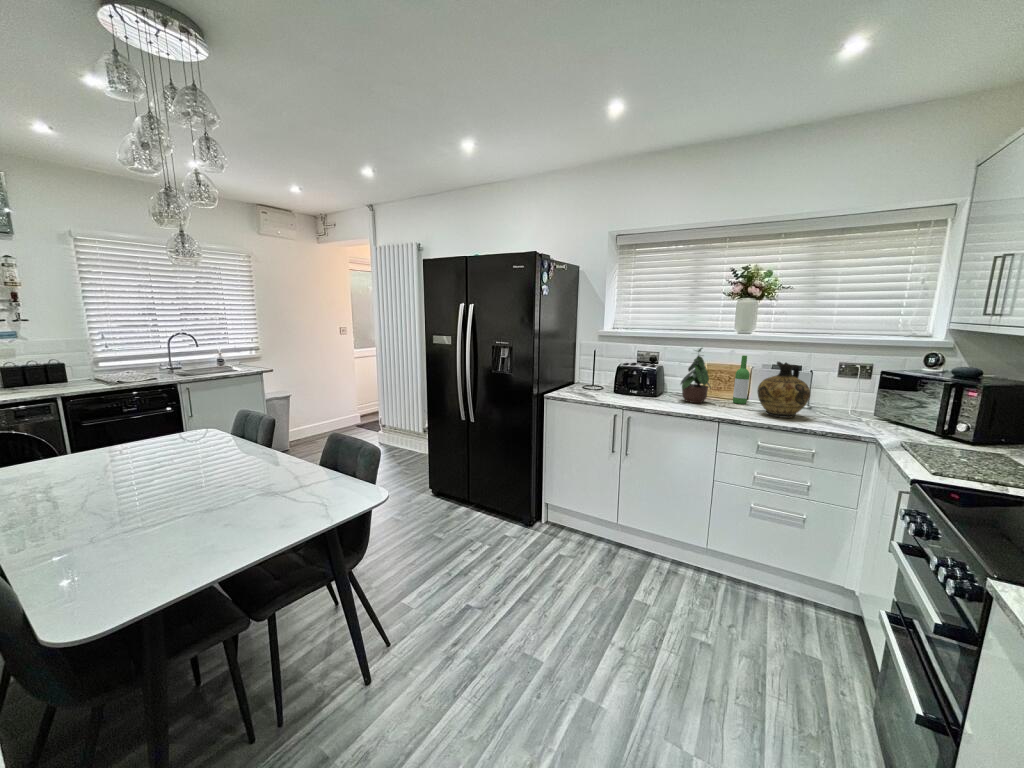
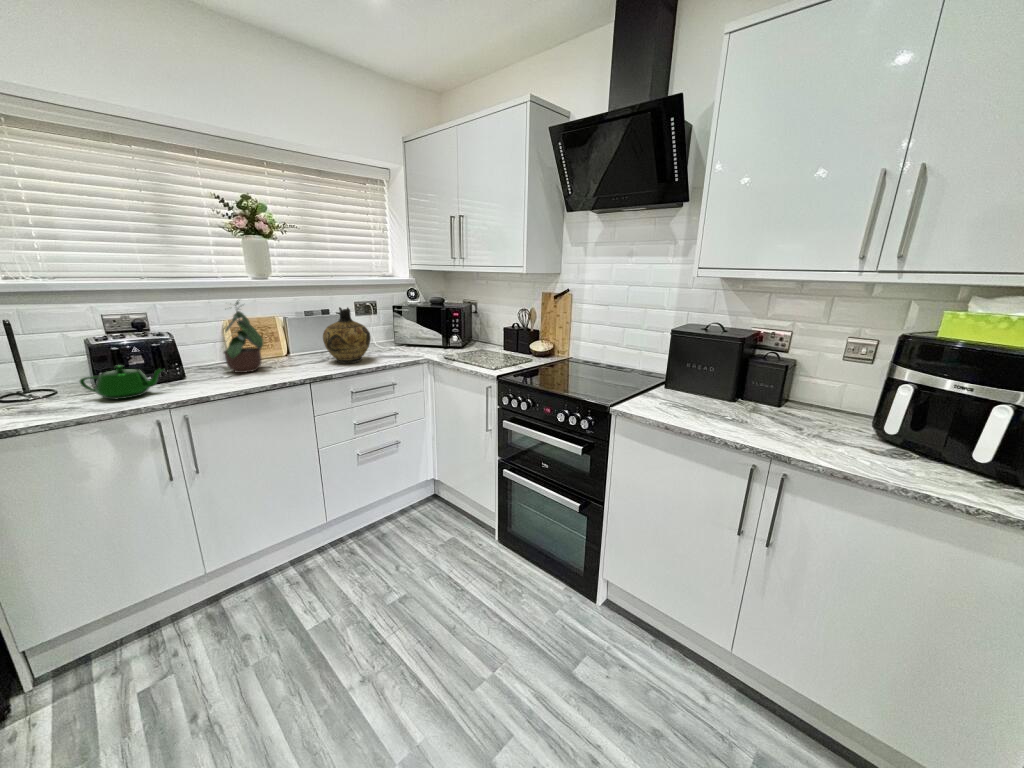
wine bottle: present [733,355,750,404] -> none [278,305,298,360]
teapot: none [604,379,637,399] -> present [80,365,163,399]

